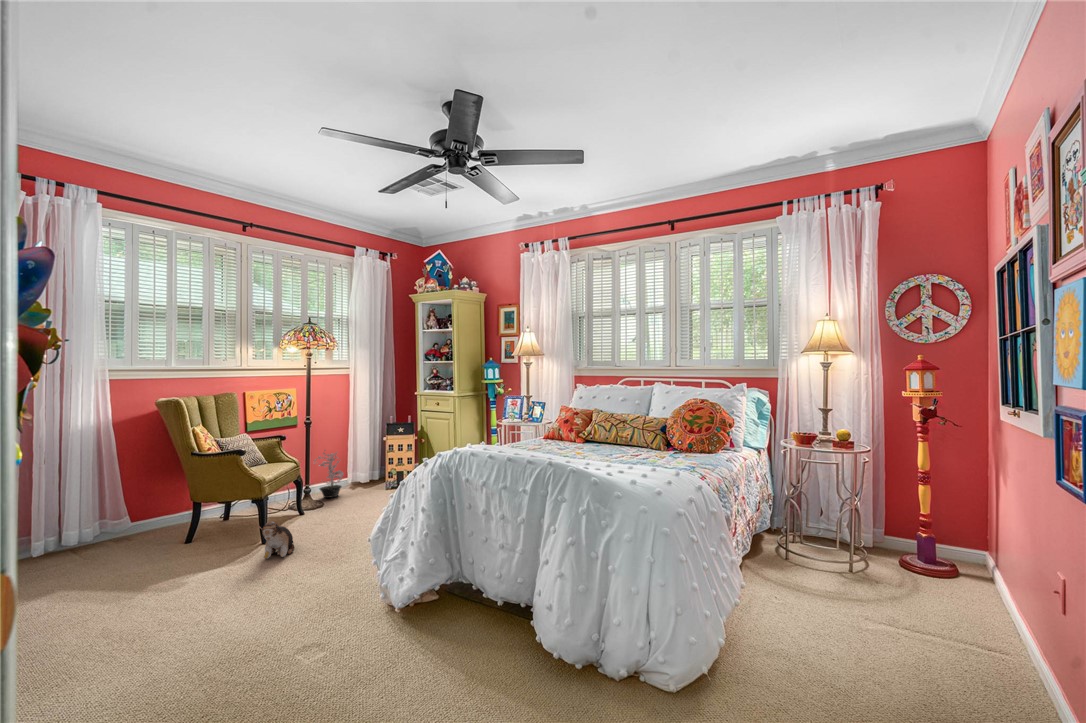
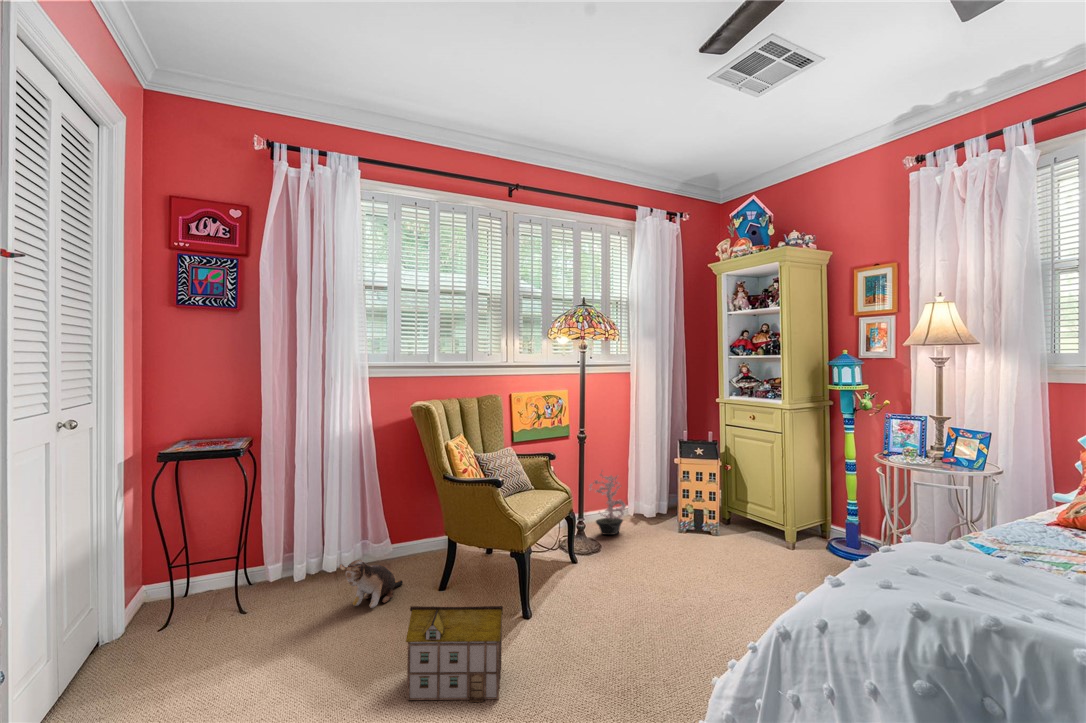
plush toy: present [259,521,294,559] -> present [340,560,403,608]
toy house: none [178,525,250,593] -> present [406,606,503,702]

